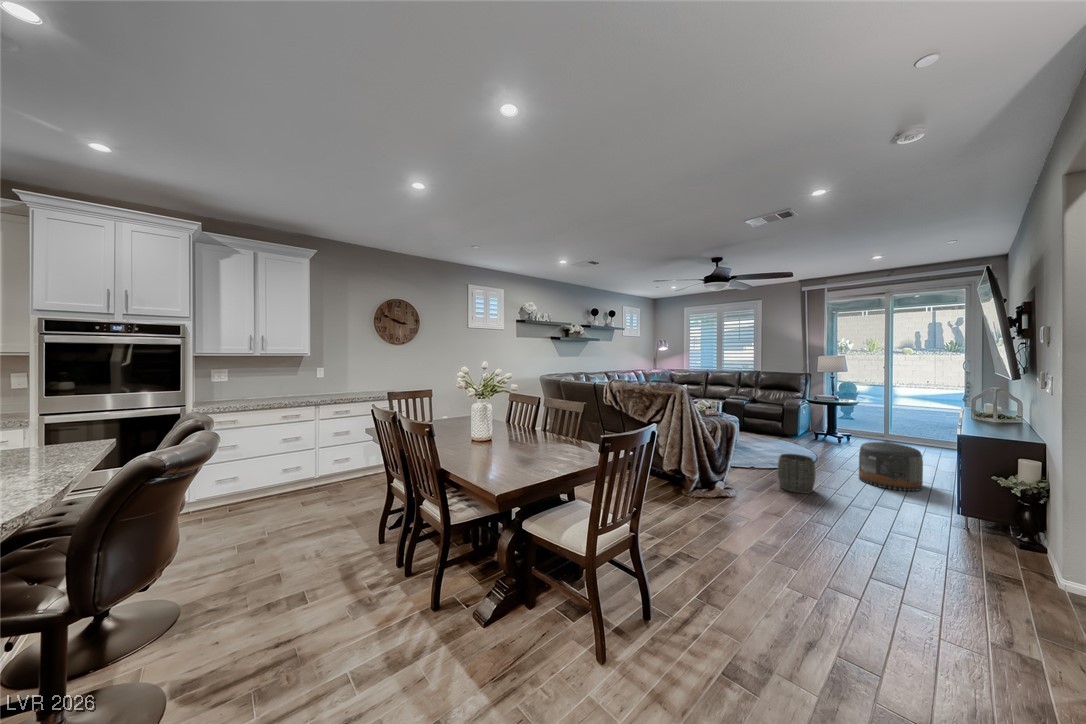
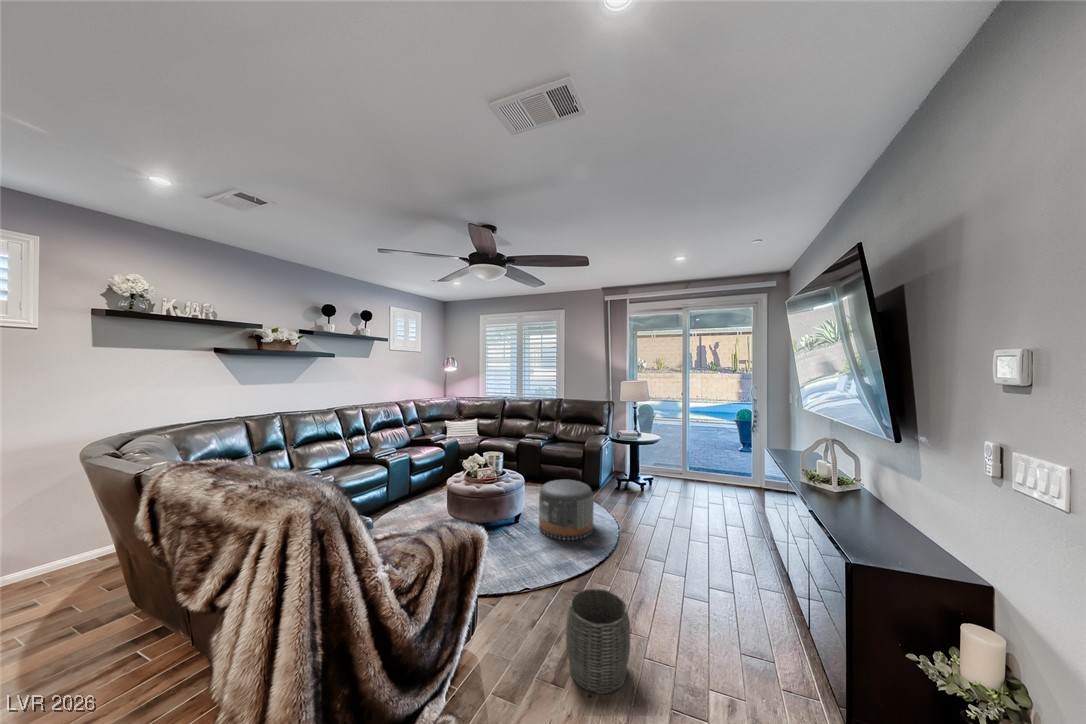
pouf: present [859,442,923,491] -> present [539,480,594,540]

